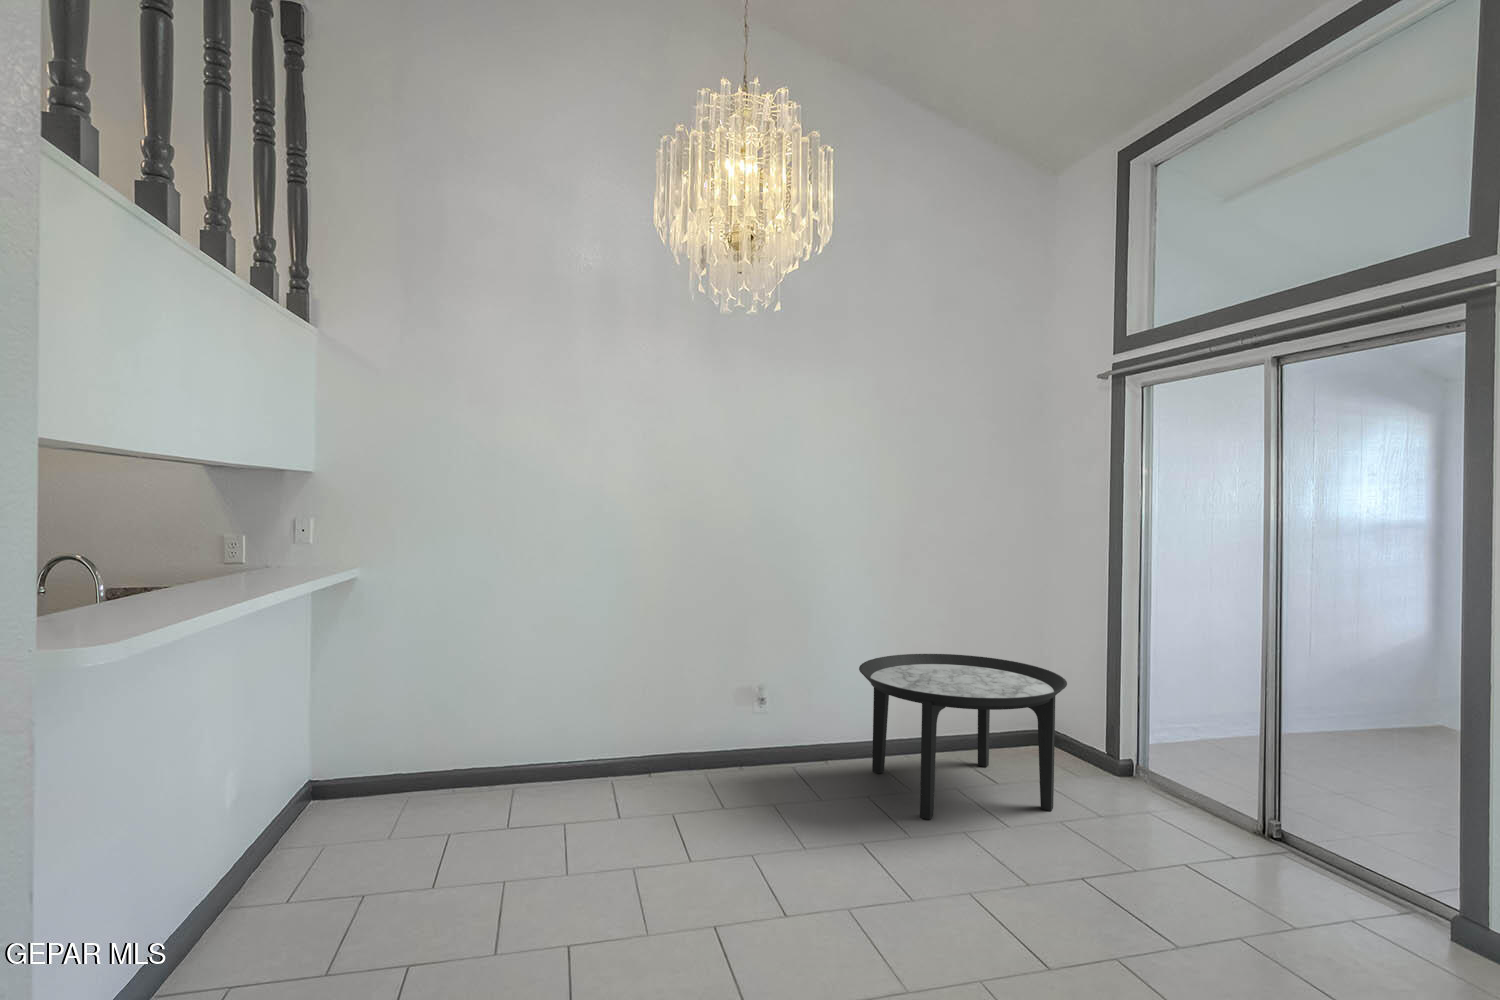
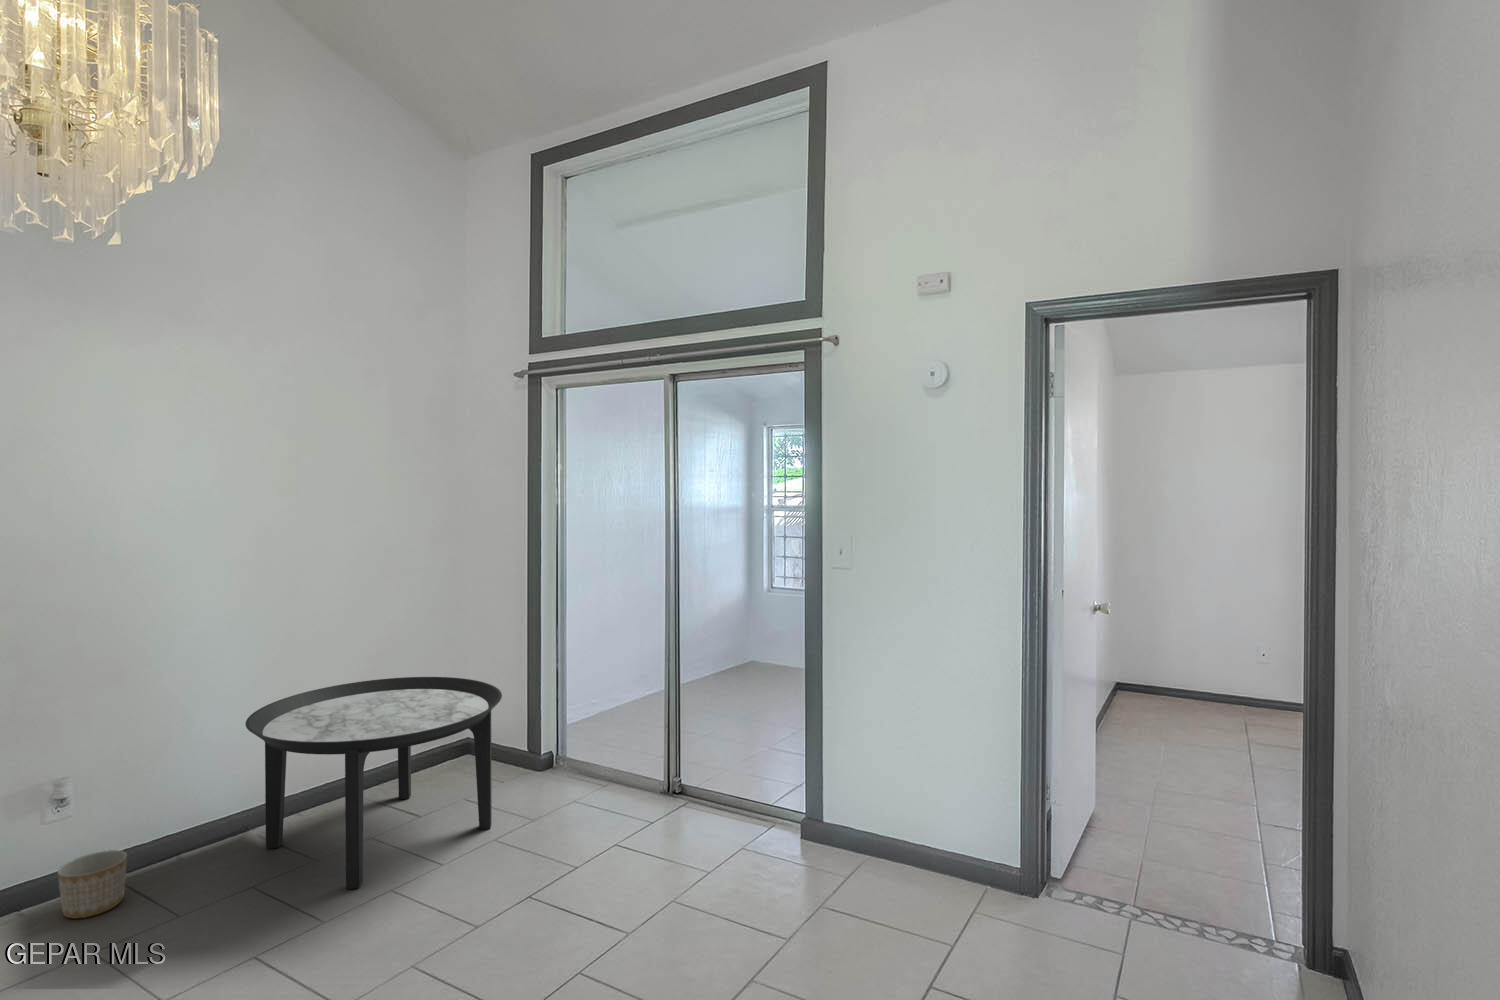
planter: none [749,738,786,780] -> present [58,850,127,919]

